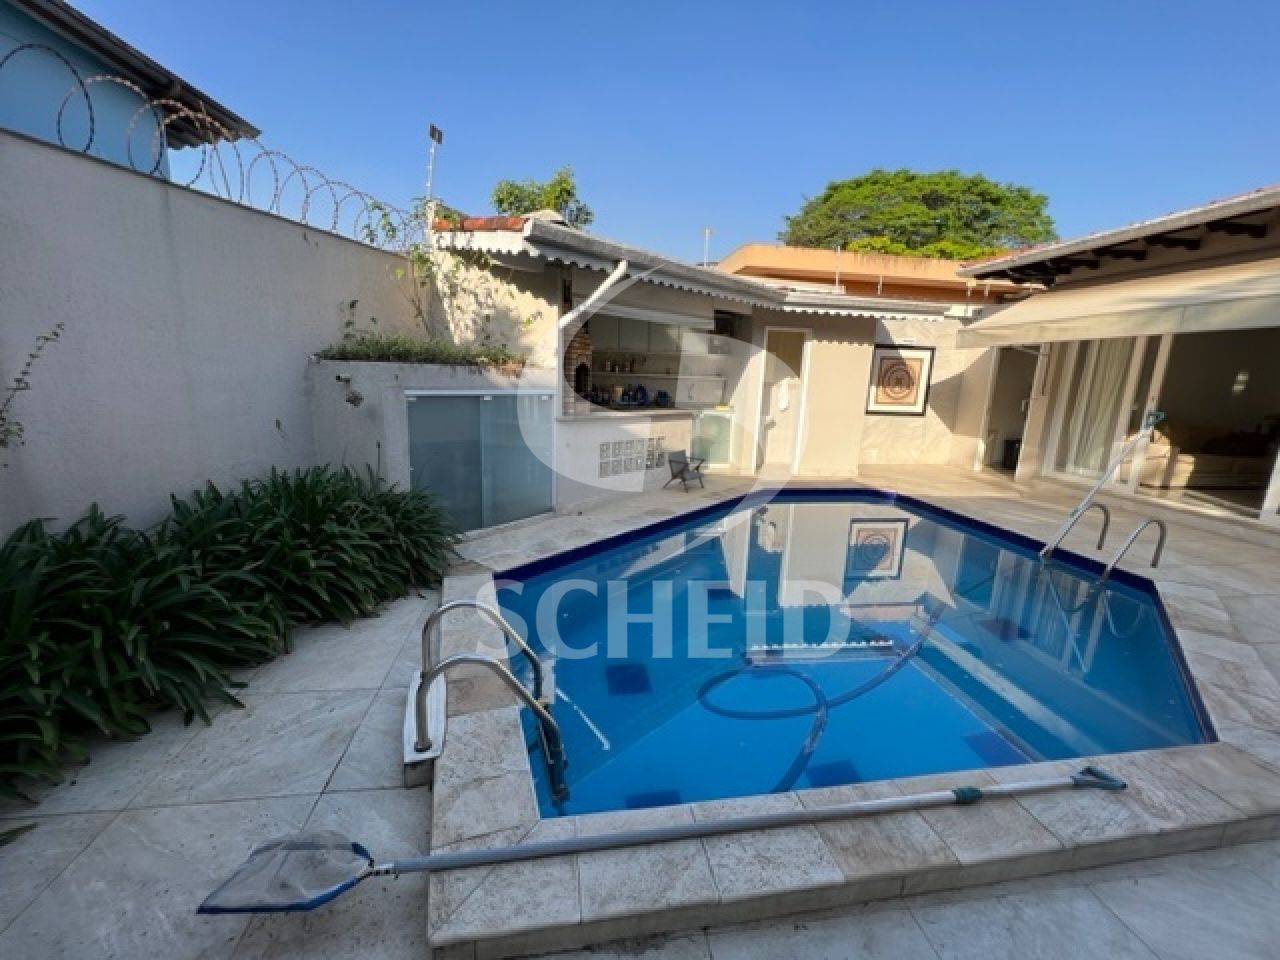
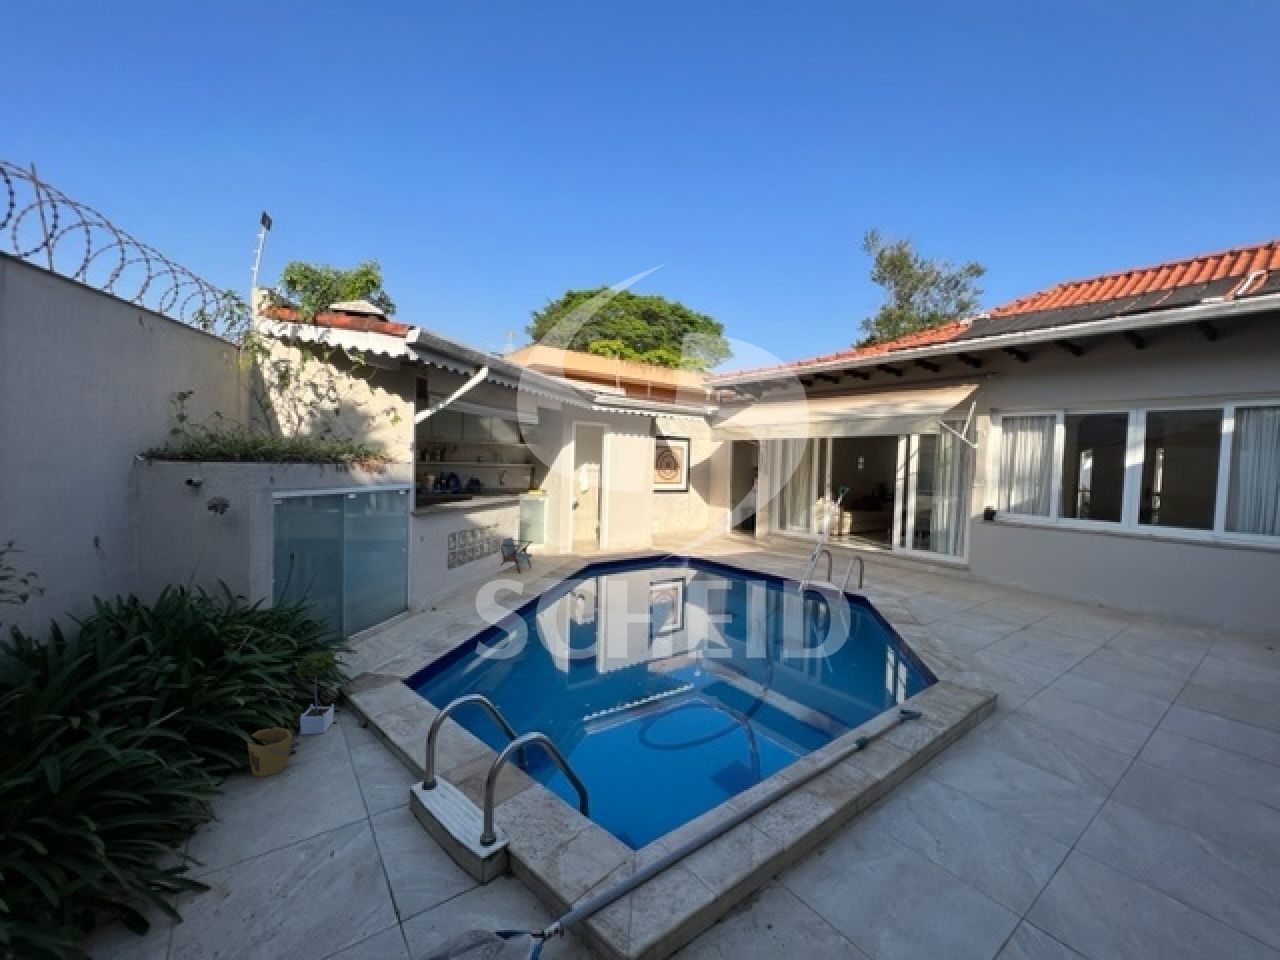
potted tree: none [372,541,412,615] -> present [296,652,336,734]
bucket: none [314,601,354,642] -> present [248,727,293,777]

